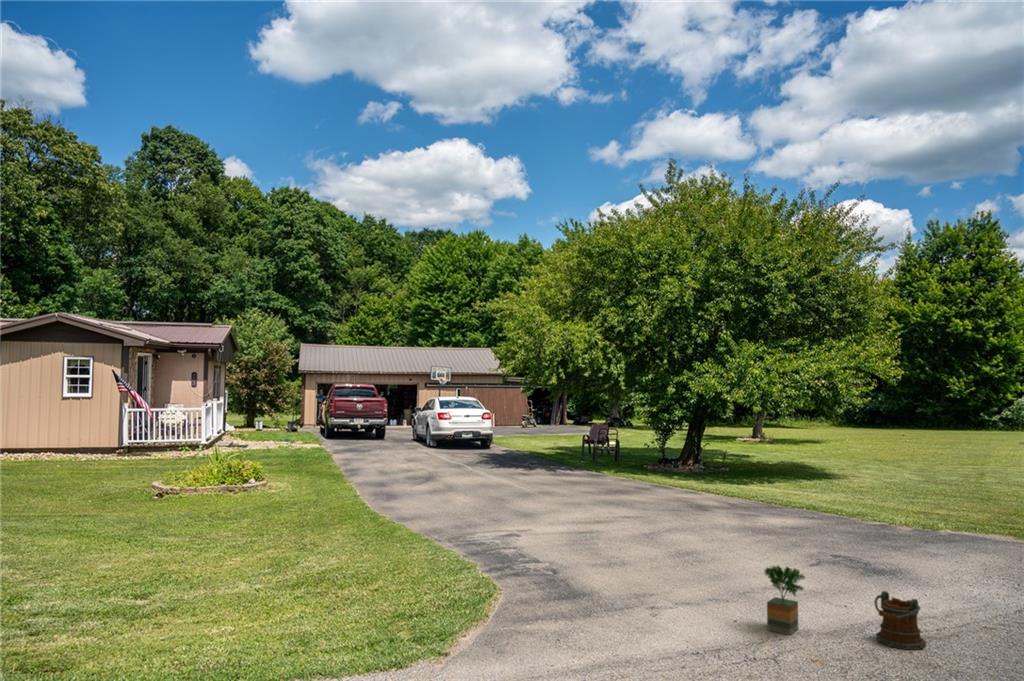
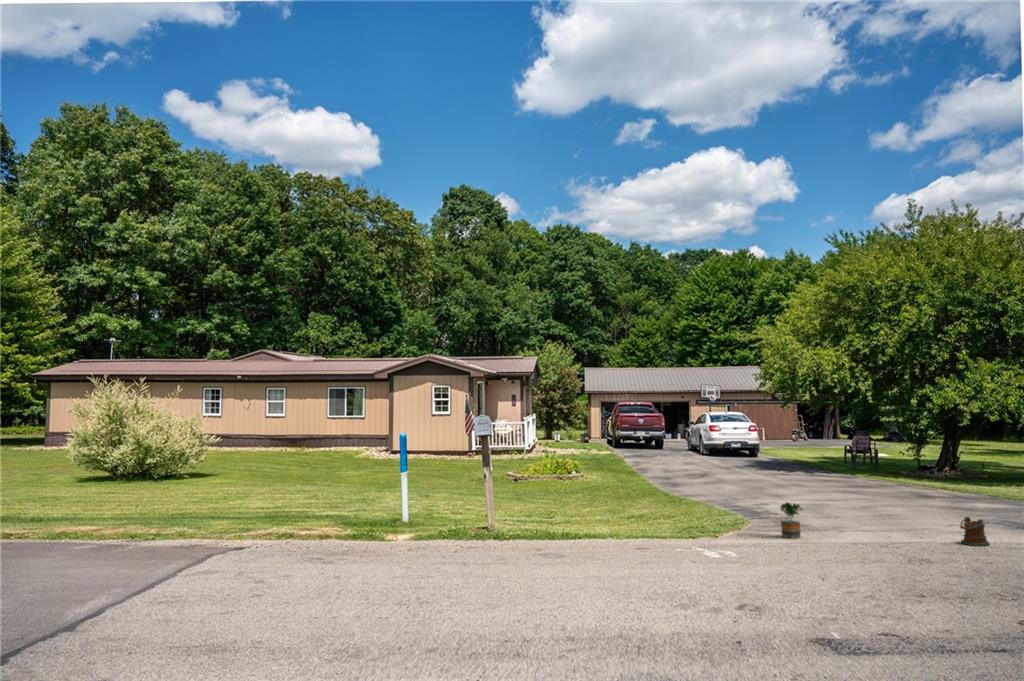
potted tree: present [764,566,805,635] -> present [781,503,802,539]

